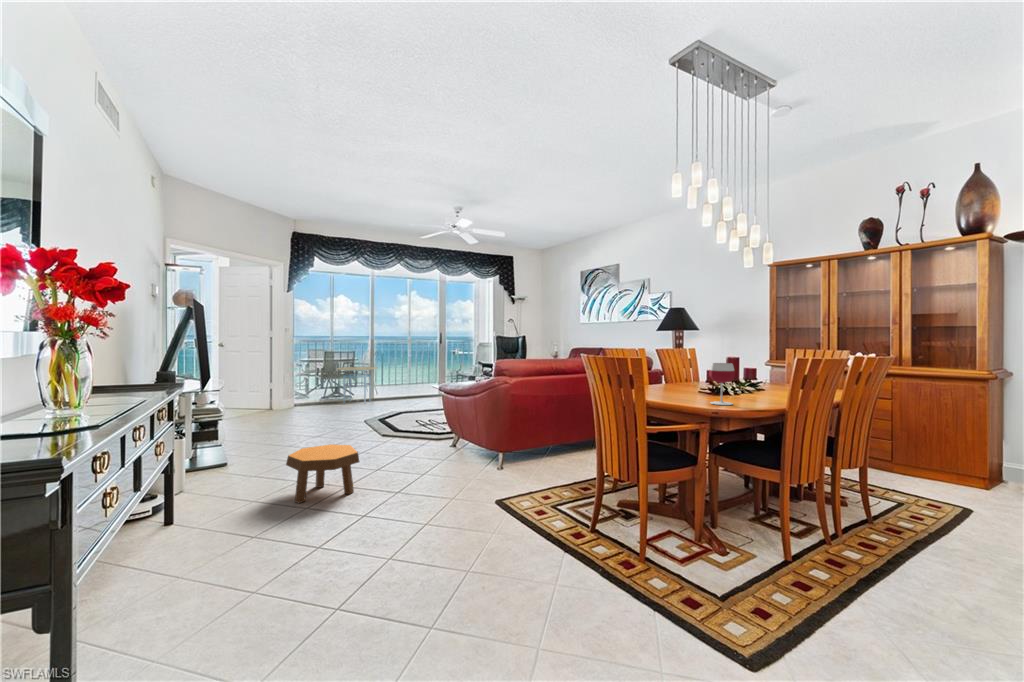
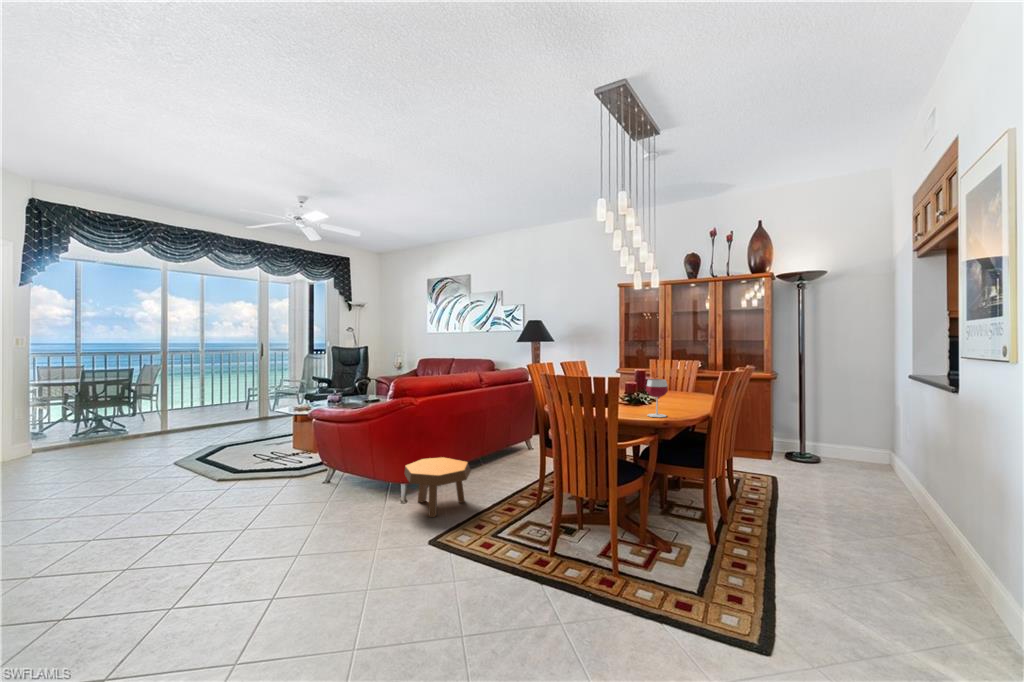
side table: present [337,367,377,402] -> none [114,387,180,438]
footstool: present [286,444,359,503] -> present [405,457,471,517]

